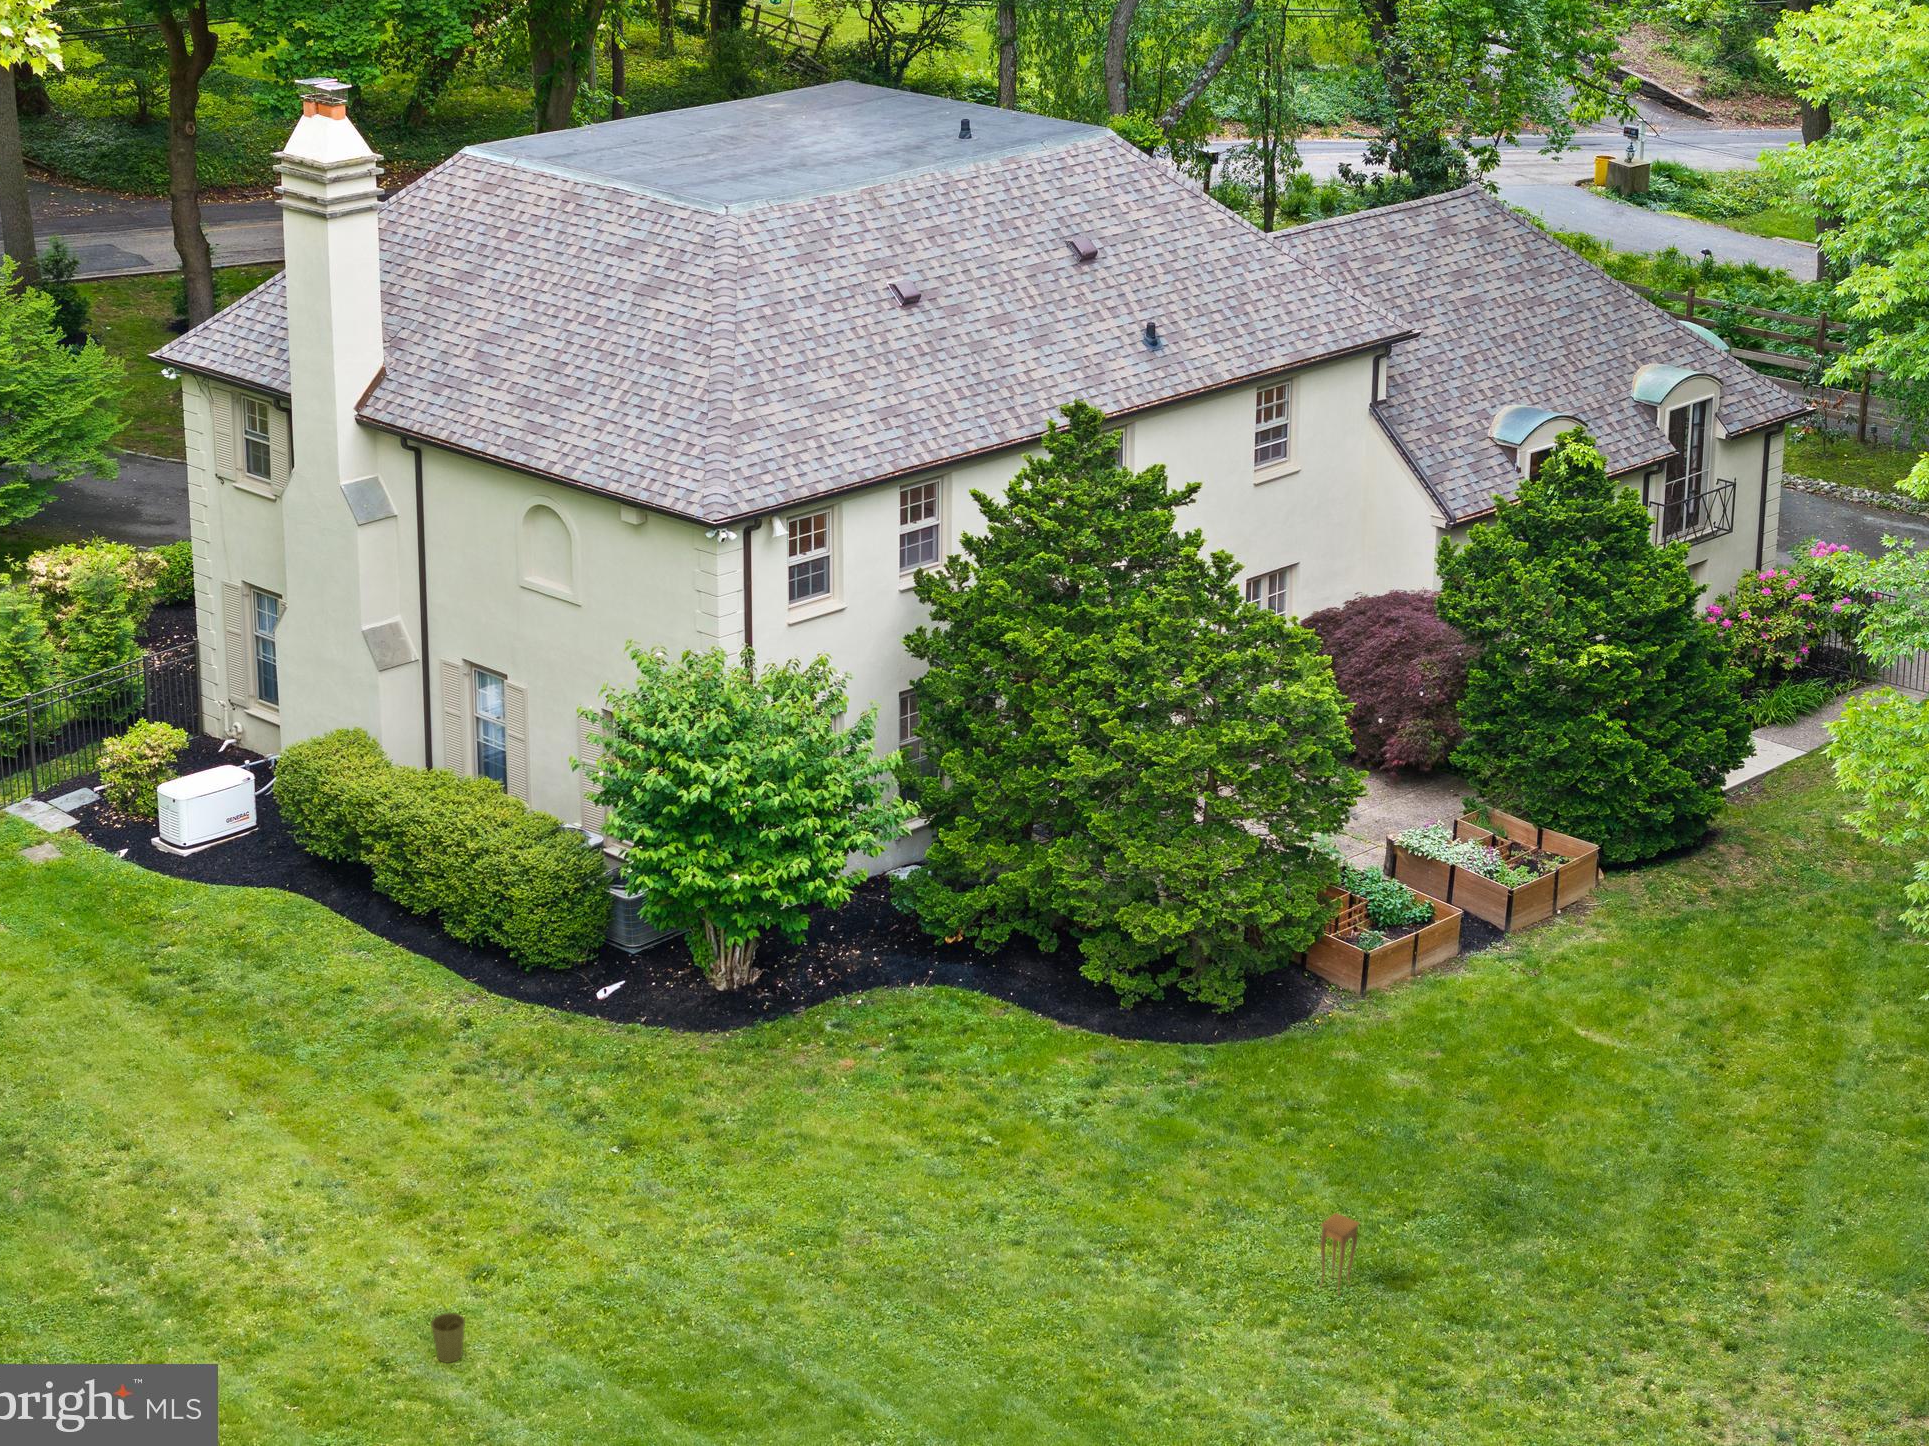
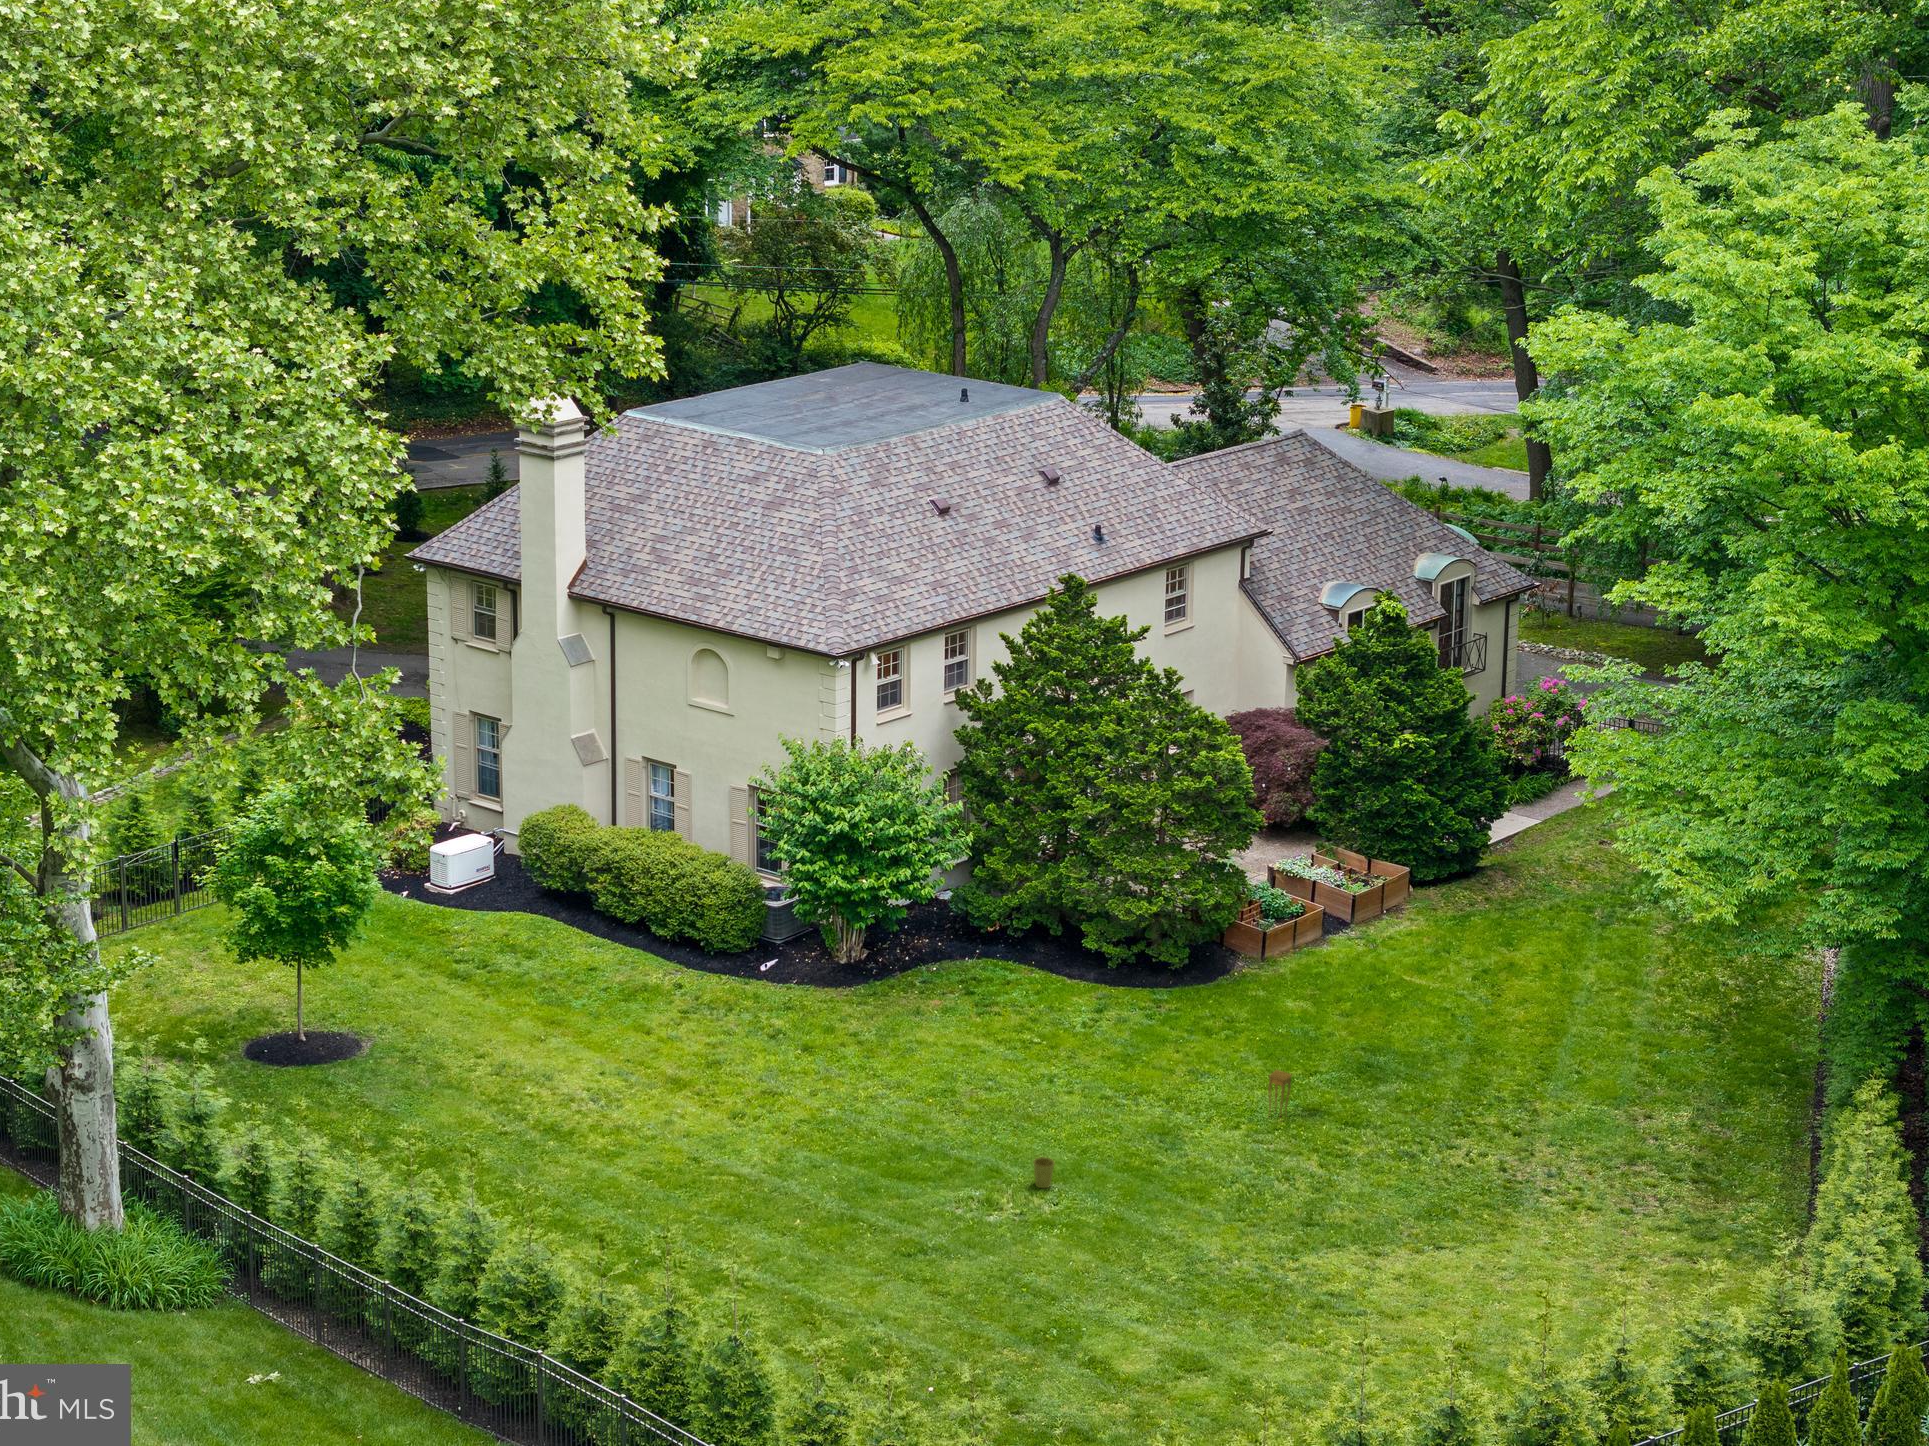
basket: present [431,1312,465,1363] -> present [1033,1157,1055,1188]

